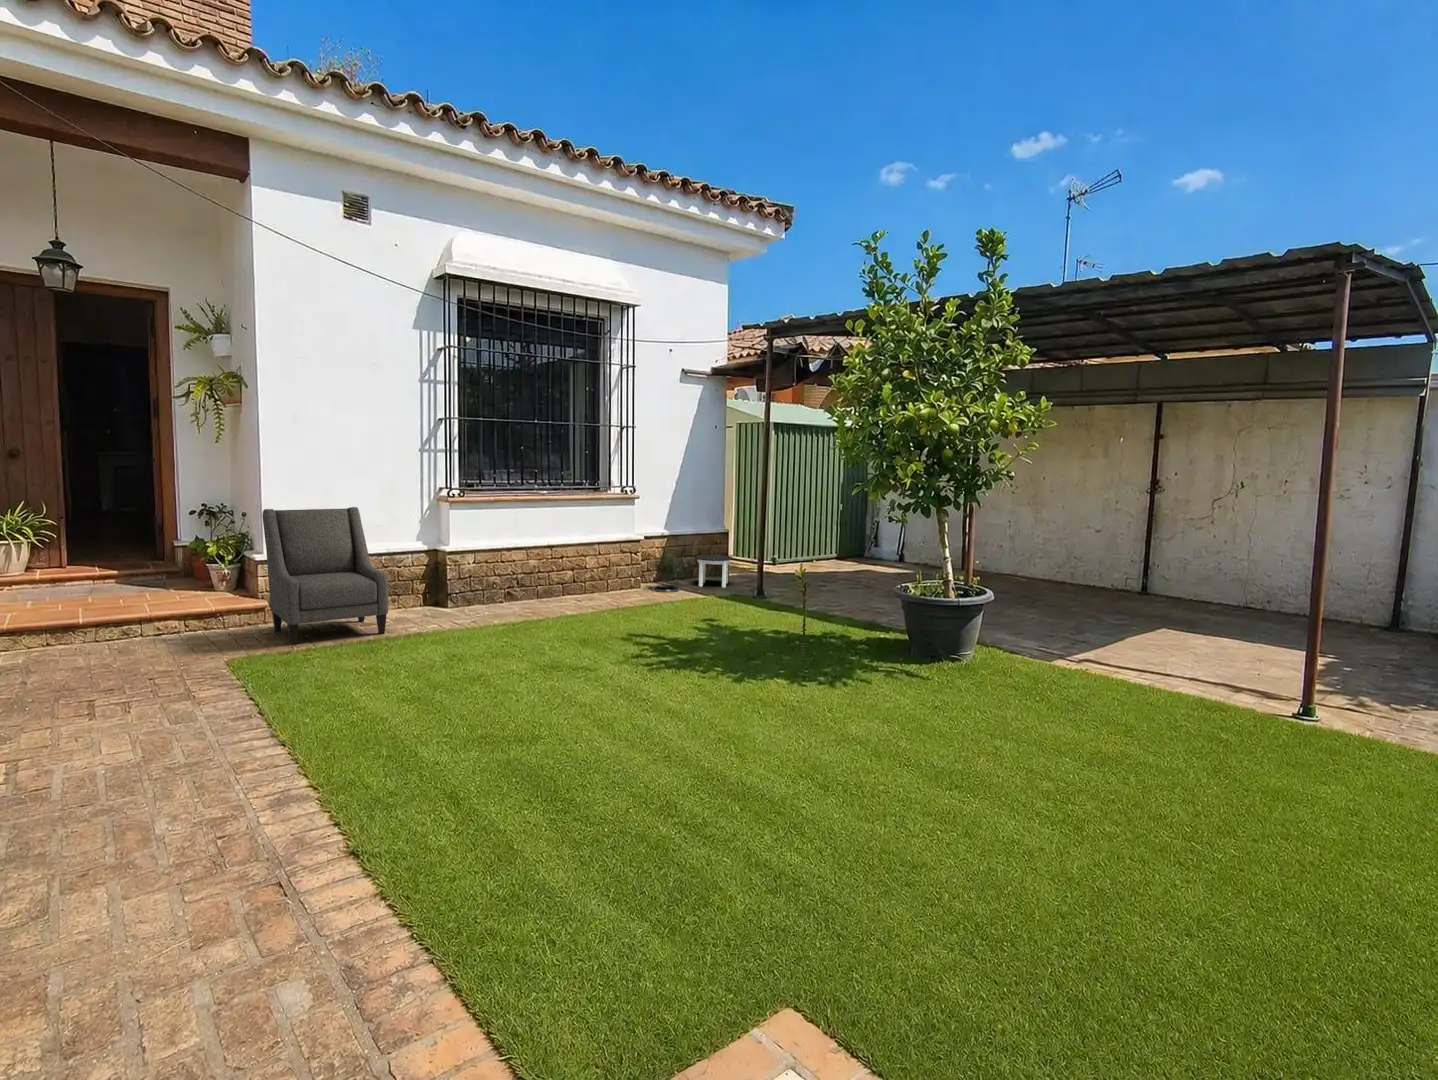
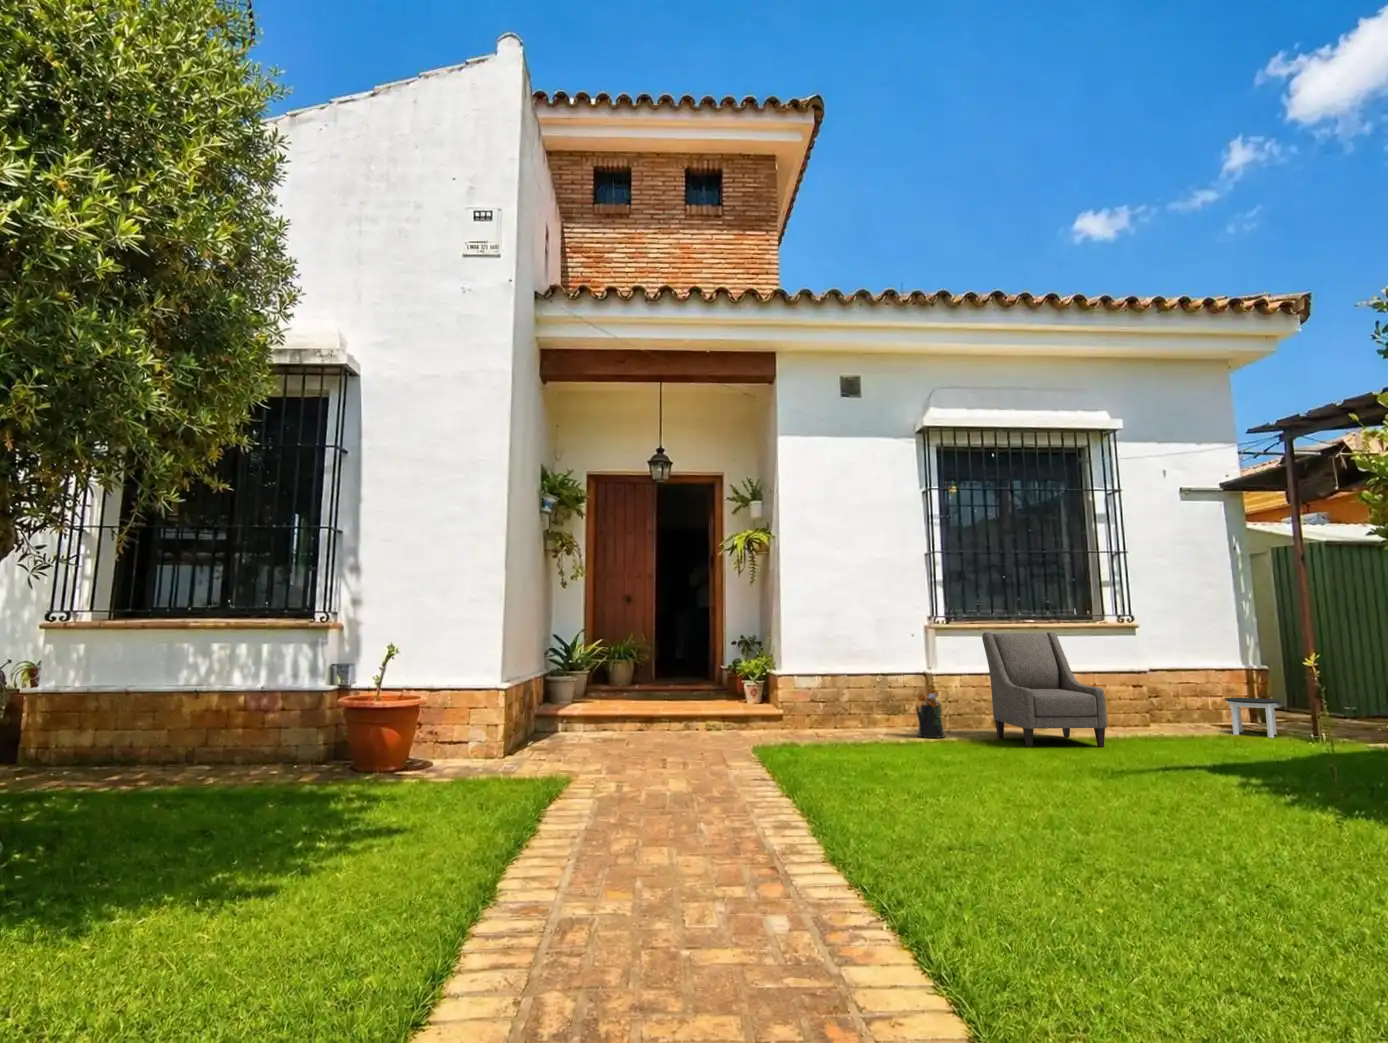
chair: present [262,507,388,645] -> present [982,632,1107,747]
potted tree: present [652,545,680,592] -> none [1163,674,1207,737]
watering can: none [429,566,459,617] -> present [916,690,945,738]

